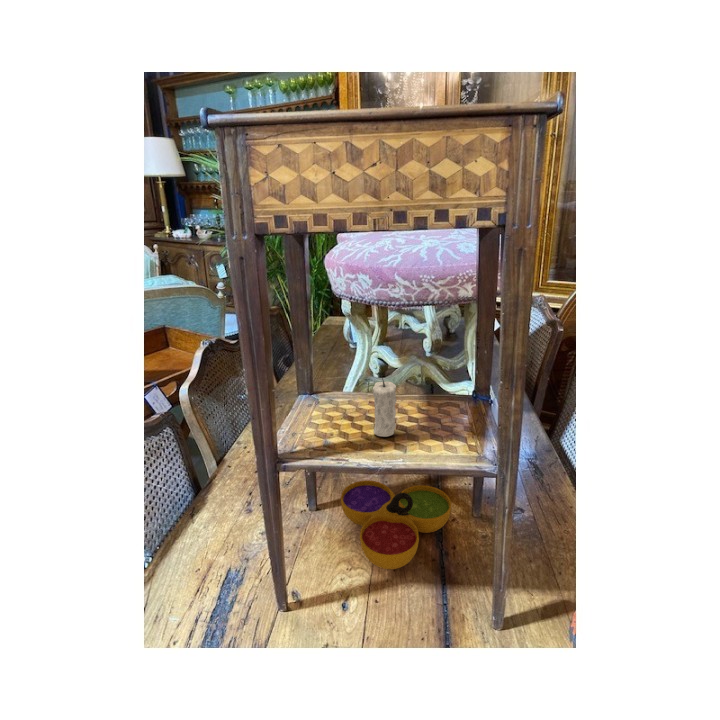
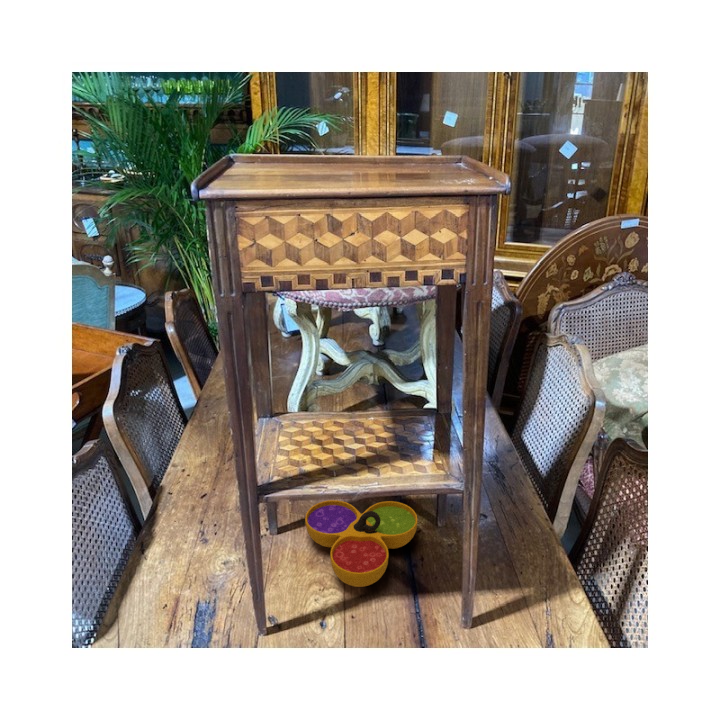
candle: present [373,378,397,437] -> none [340,396,364,459]

